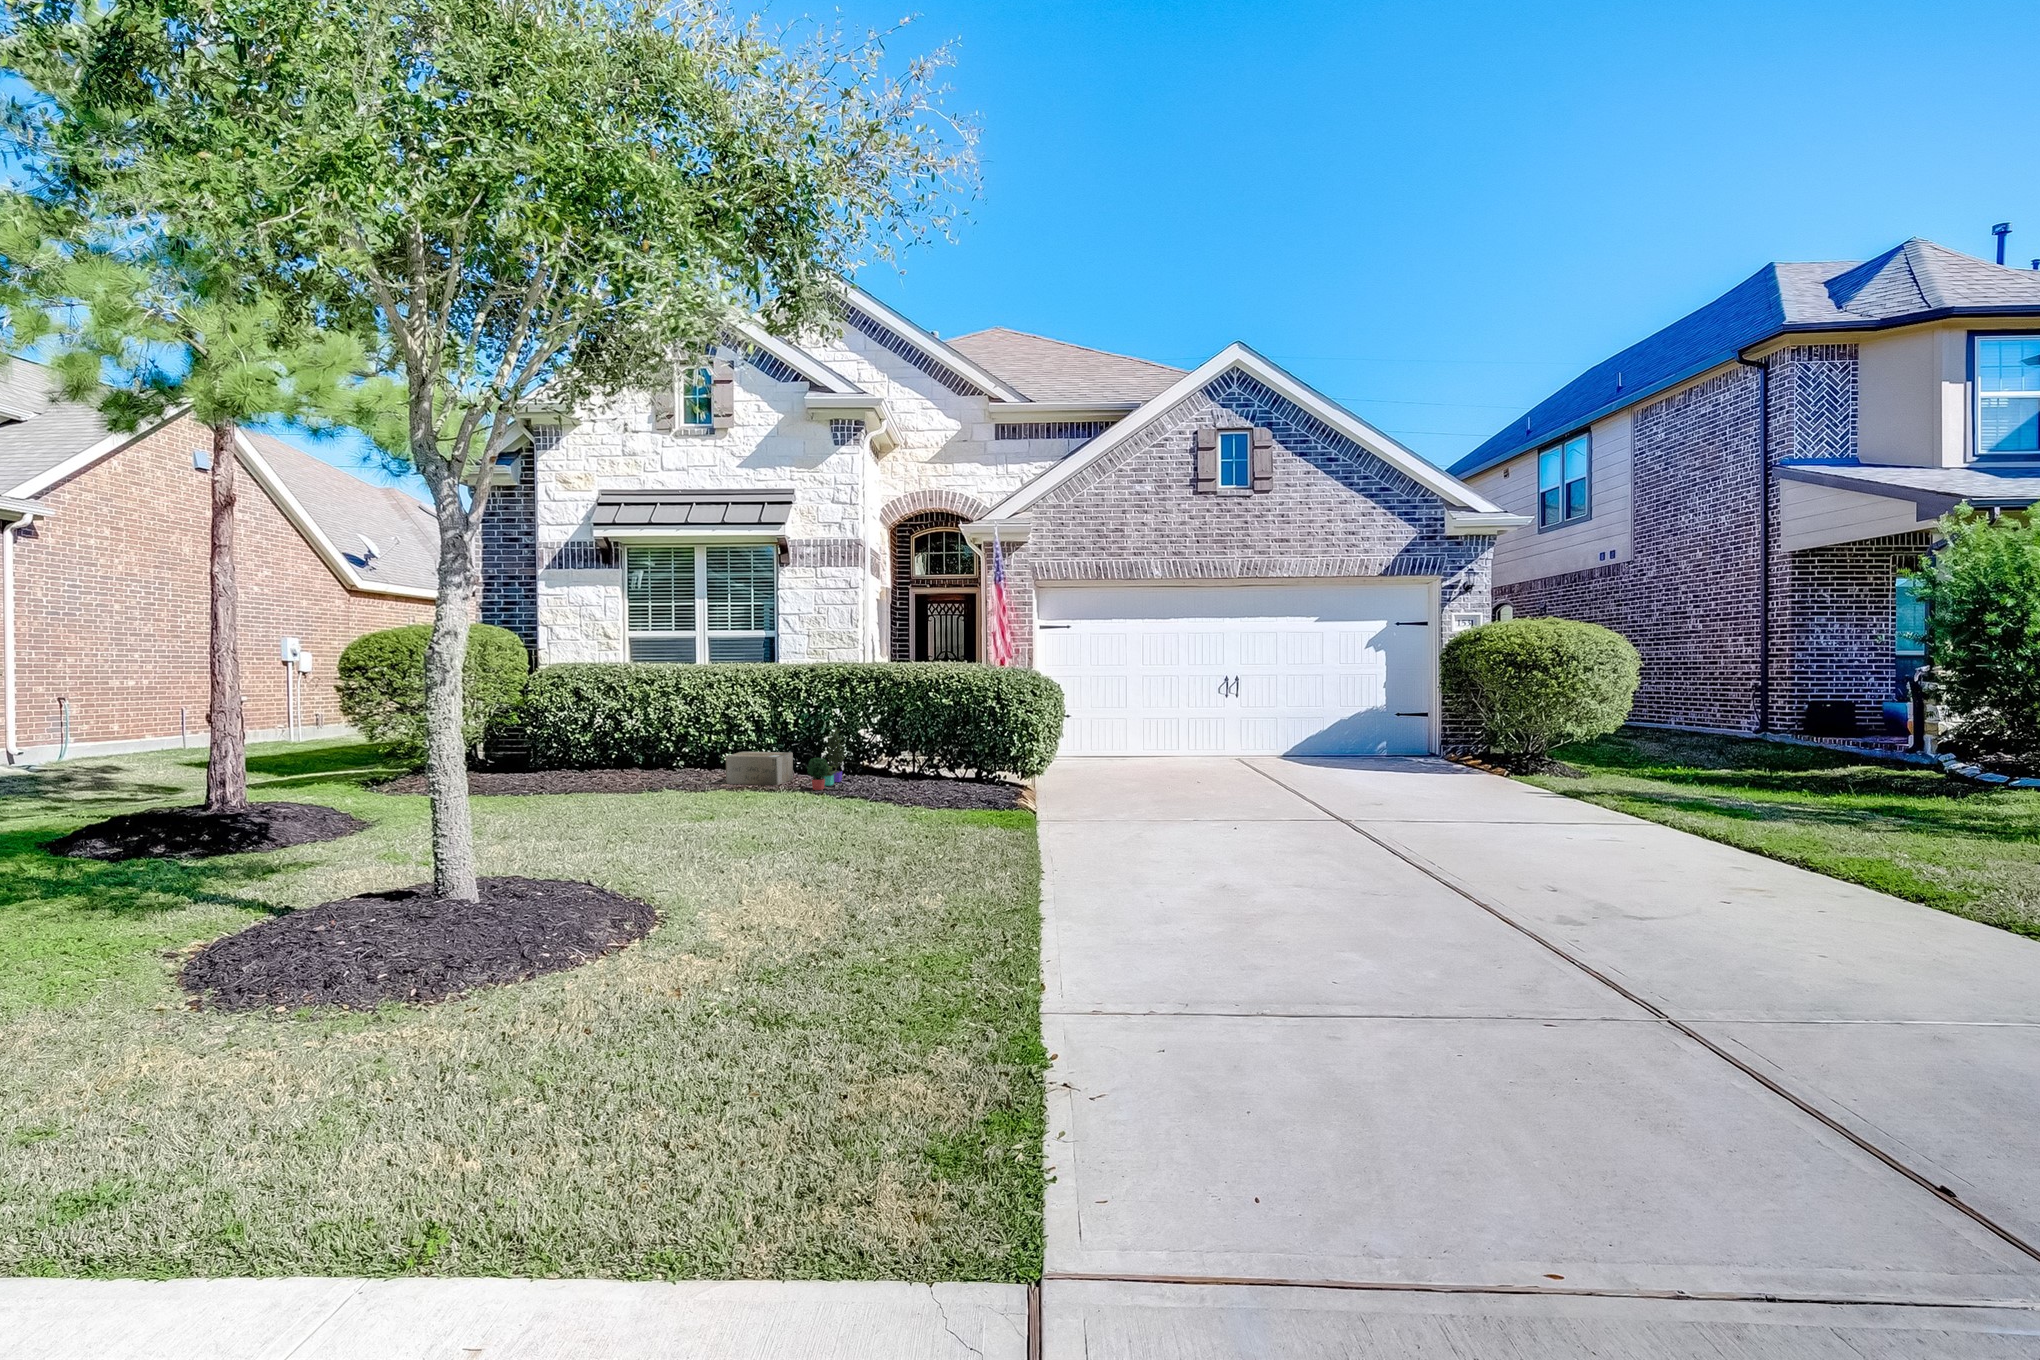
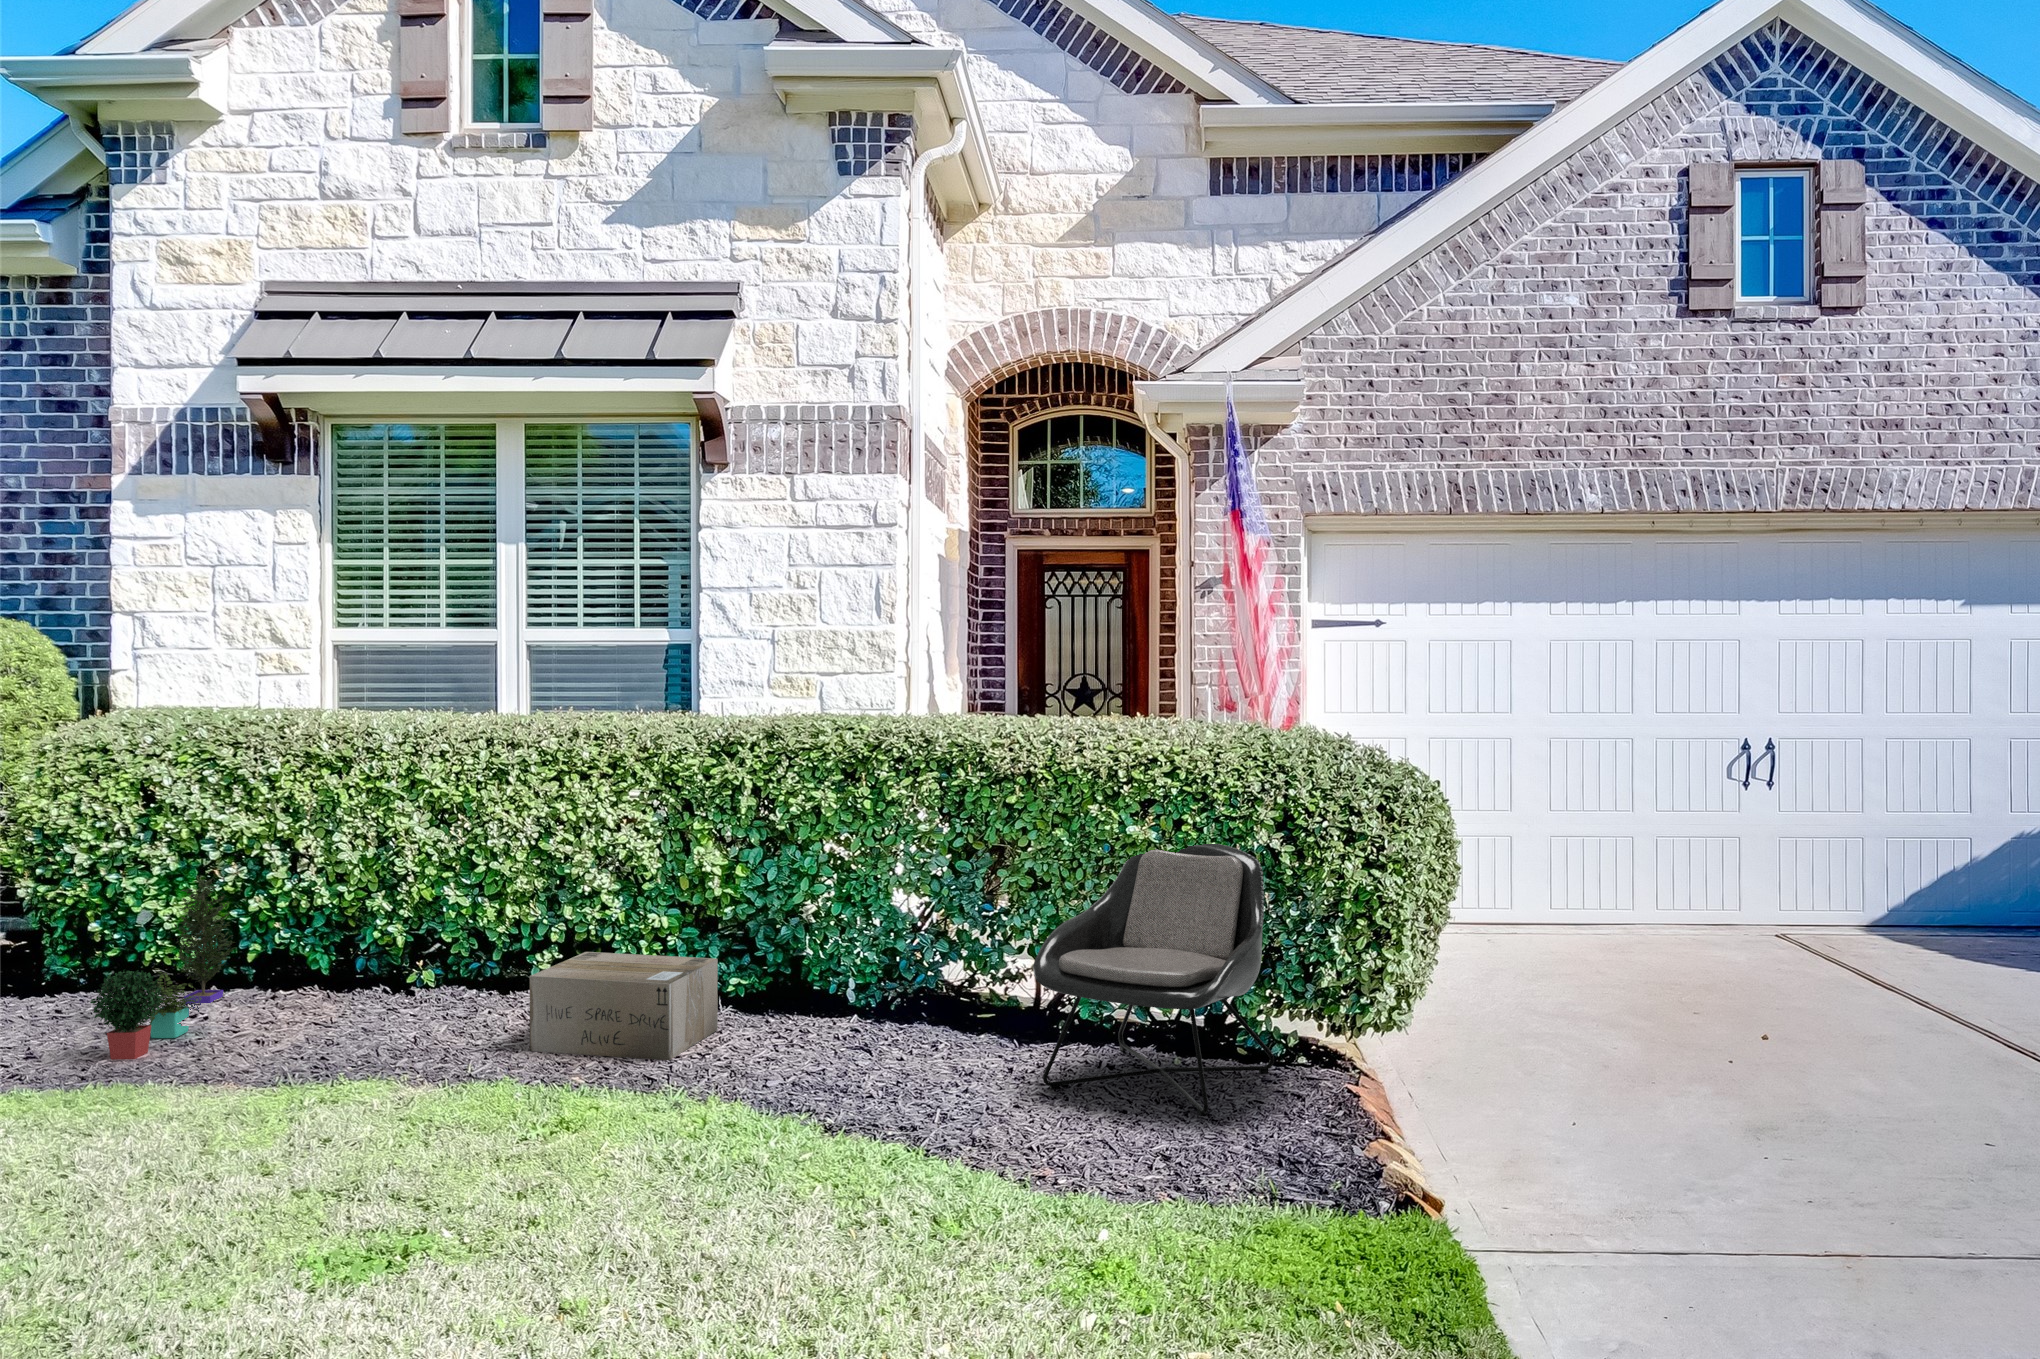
lounge chair: none [906,705,994,795] -> present [1033,844,1274,1116]
potted plant: present [807,727,846,790] -> present [90,876,234,1059]

